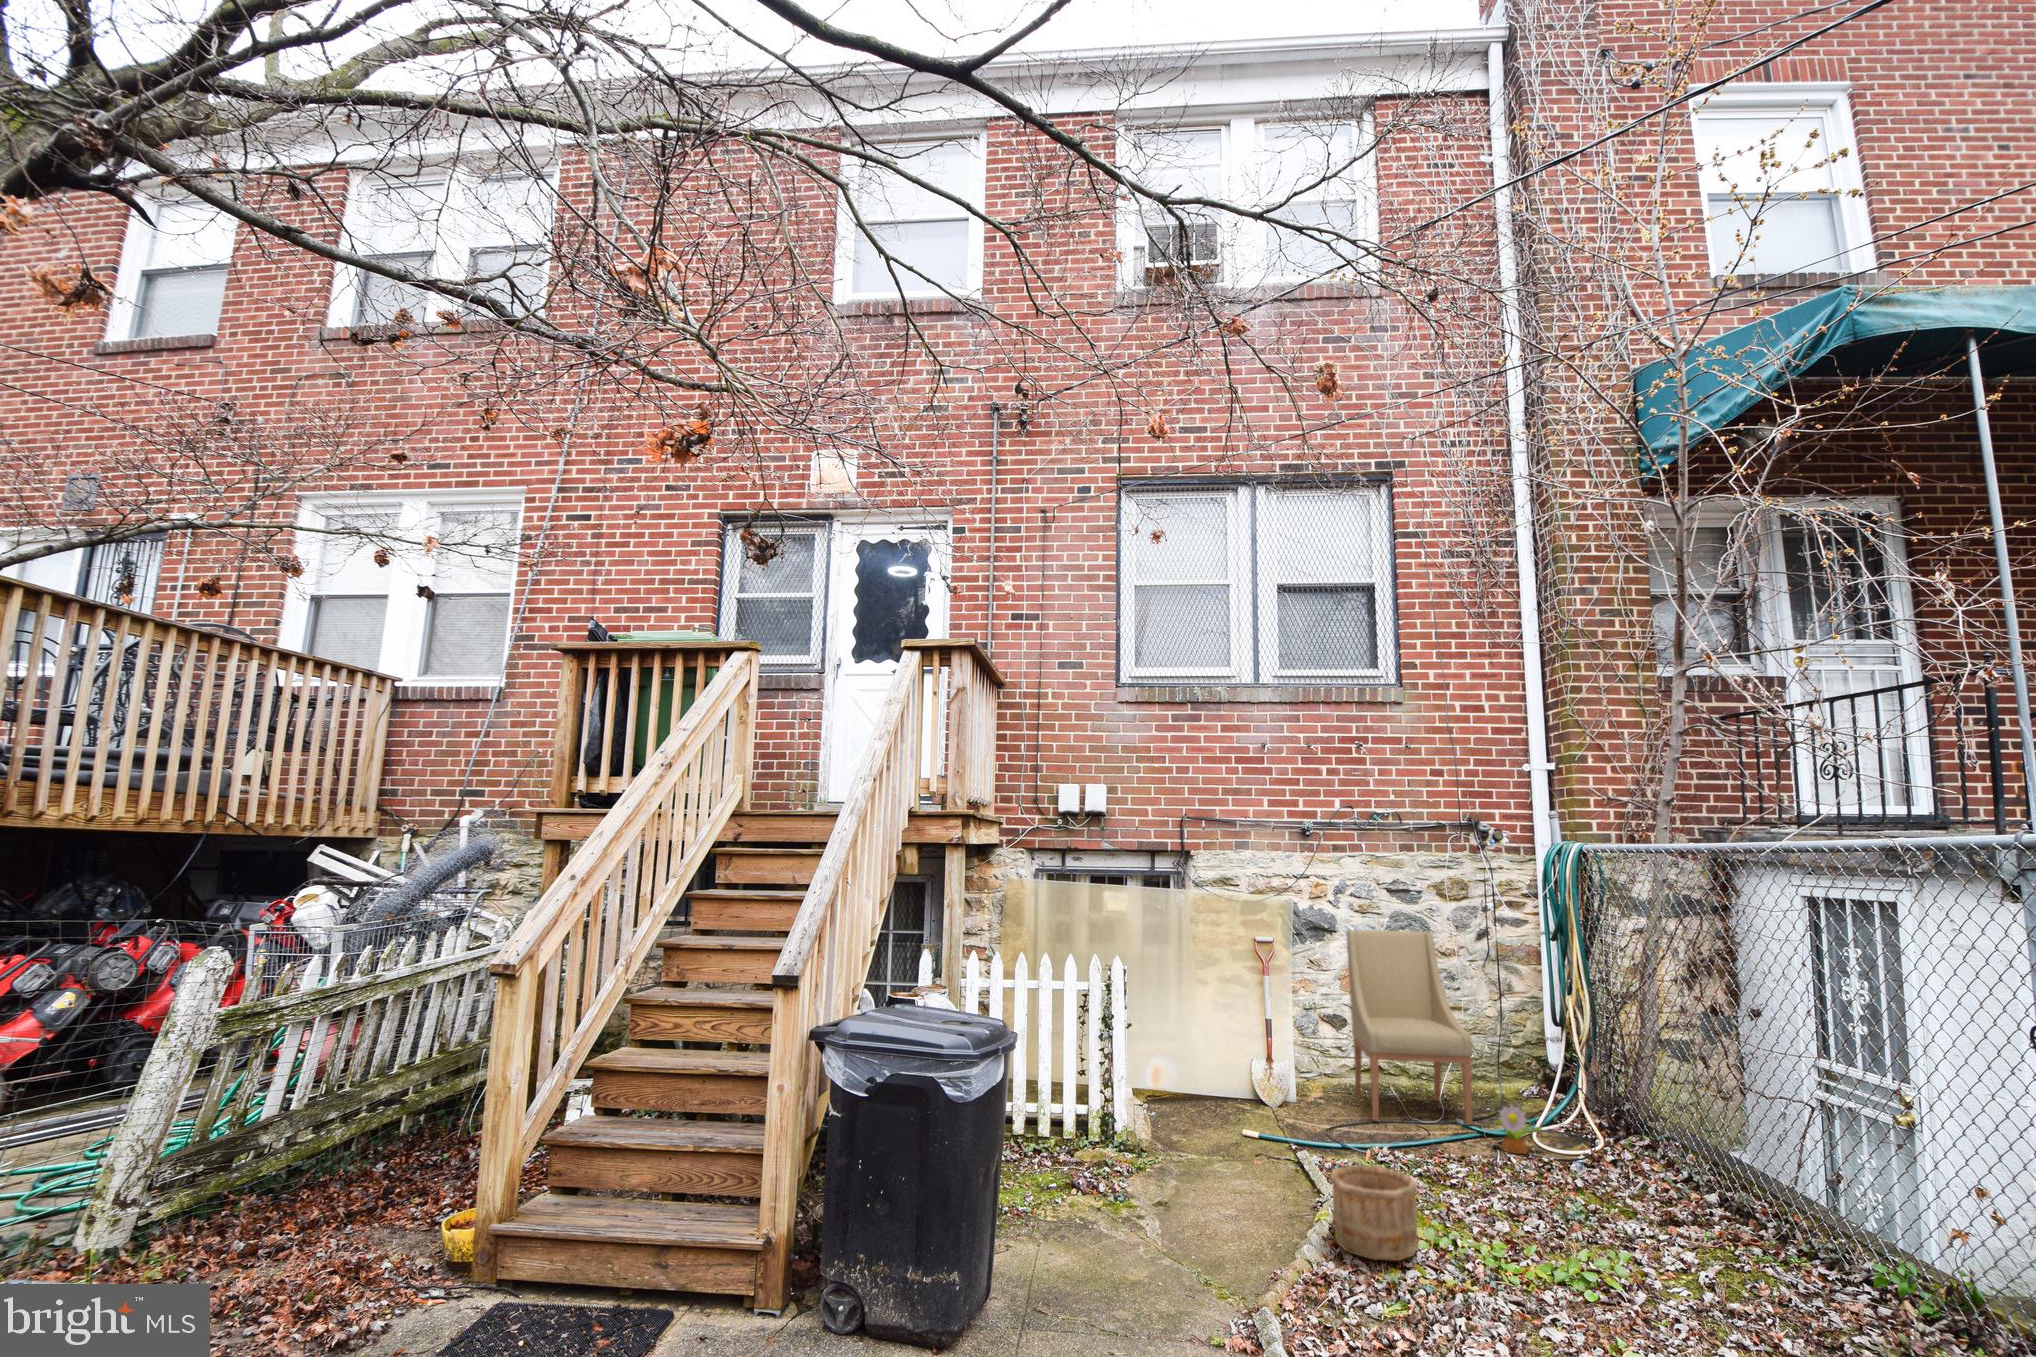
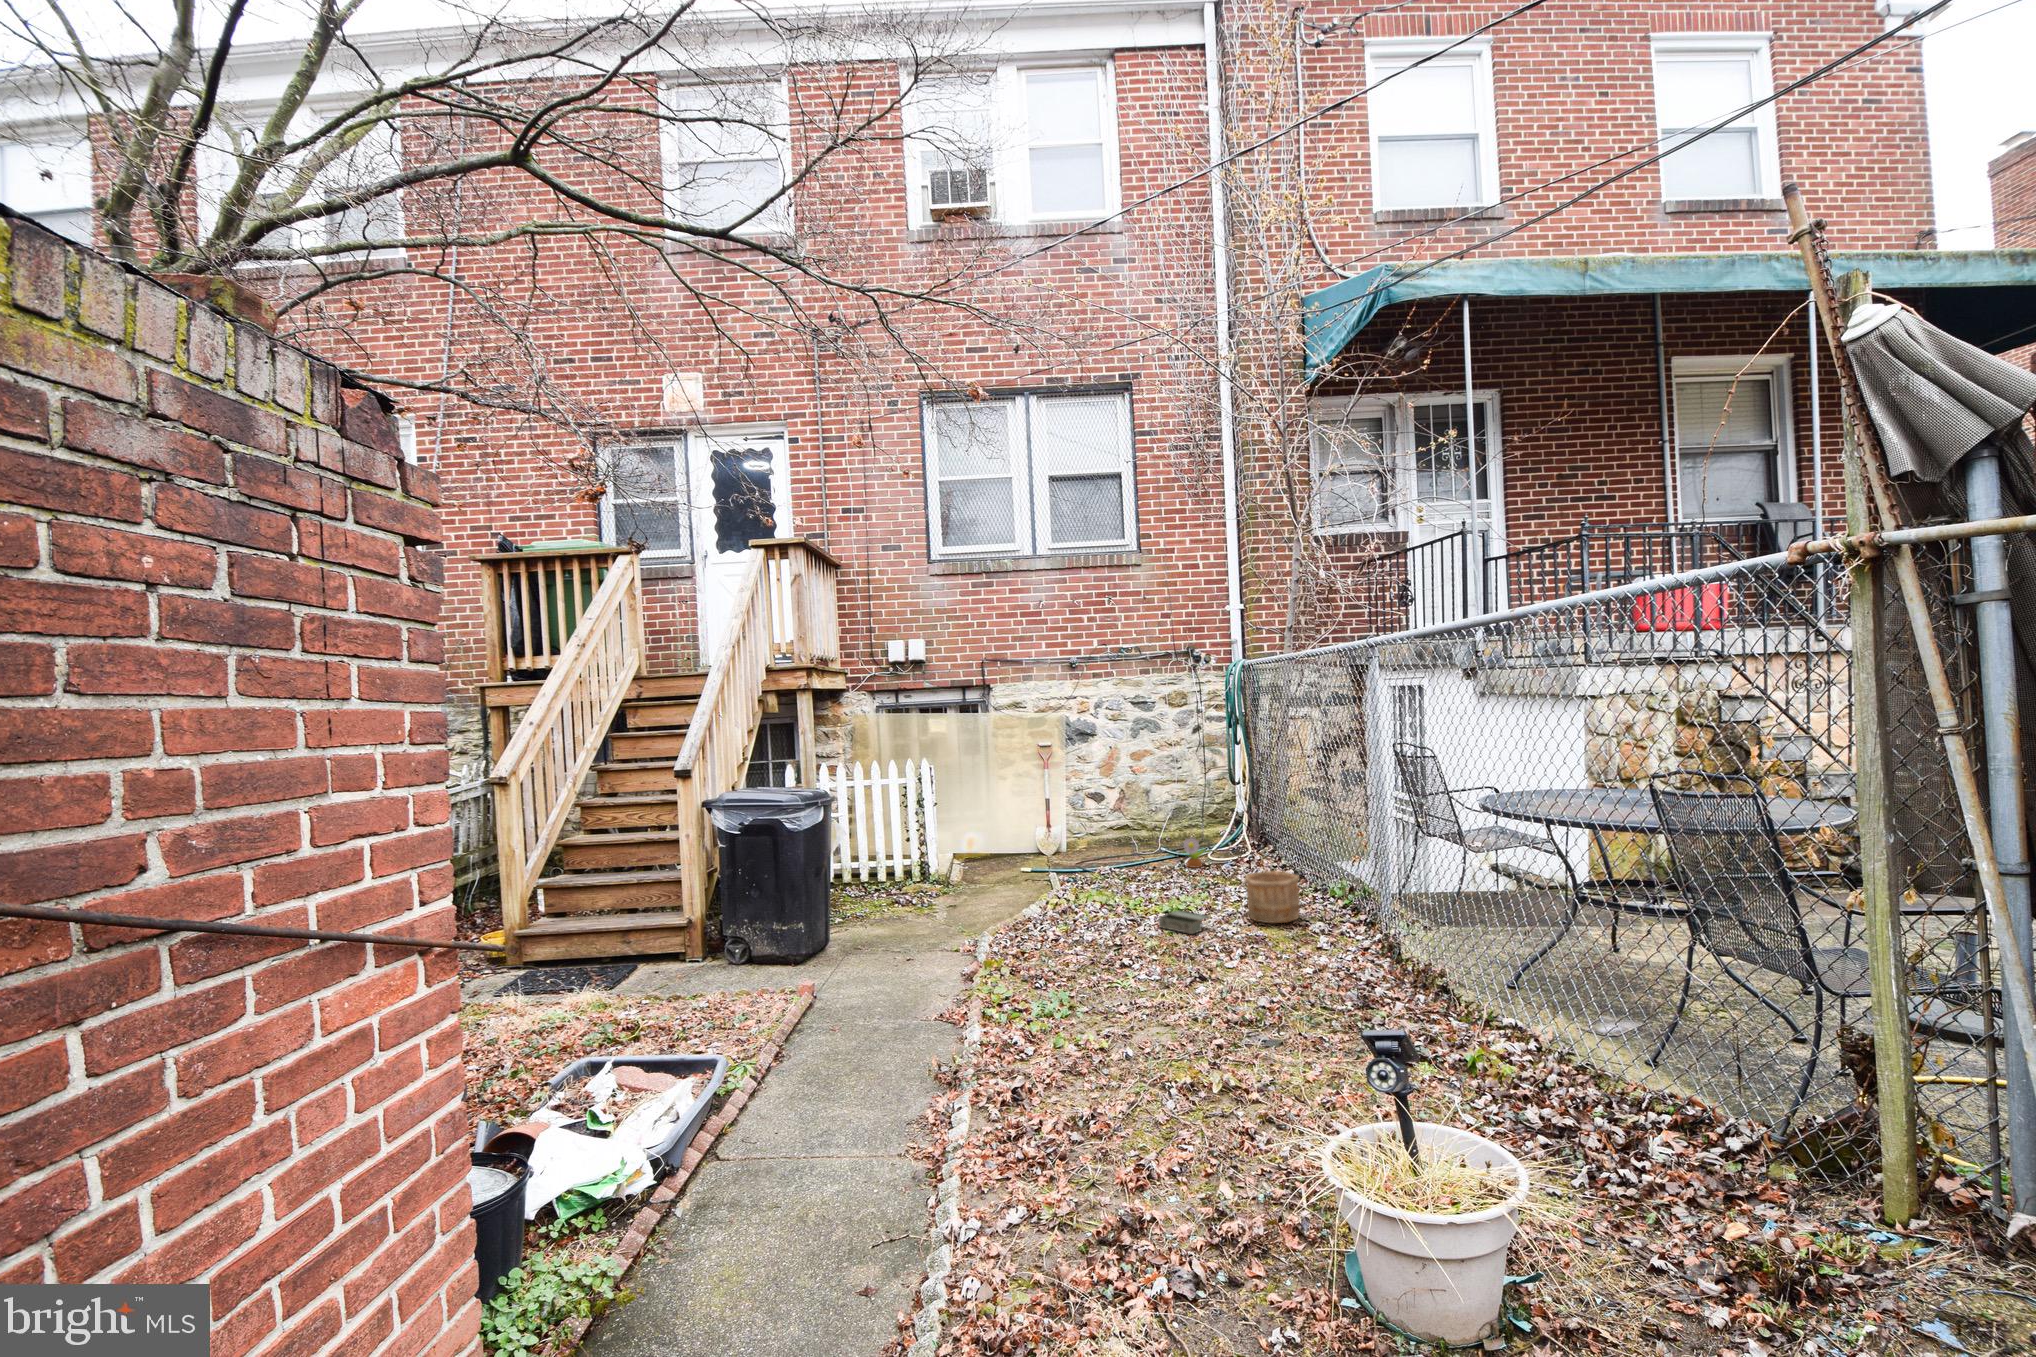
chair: present [1346,930,1473,1125] -> none [1100,730,1176,858]
wooden bucket: present [1329,1165,1417,1261] -> present [1245,871,1300,923]
toolbox: none [1541,1257,1639,1317] -> present [1159,910,1209,934]

